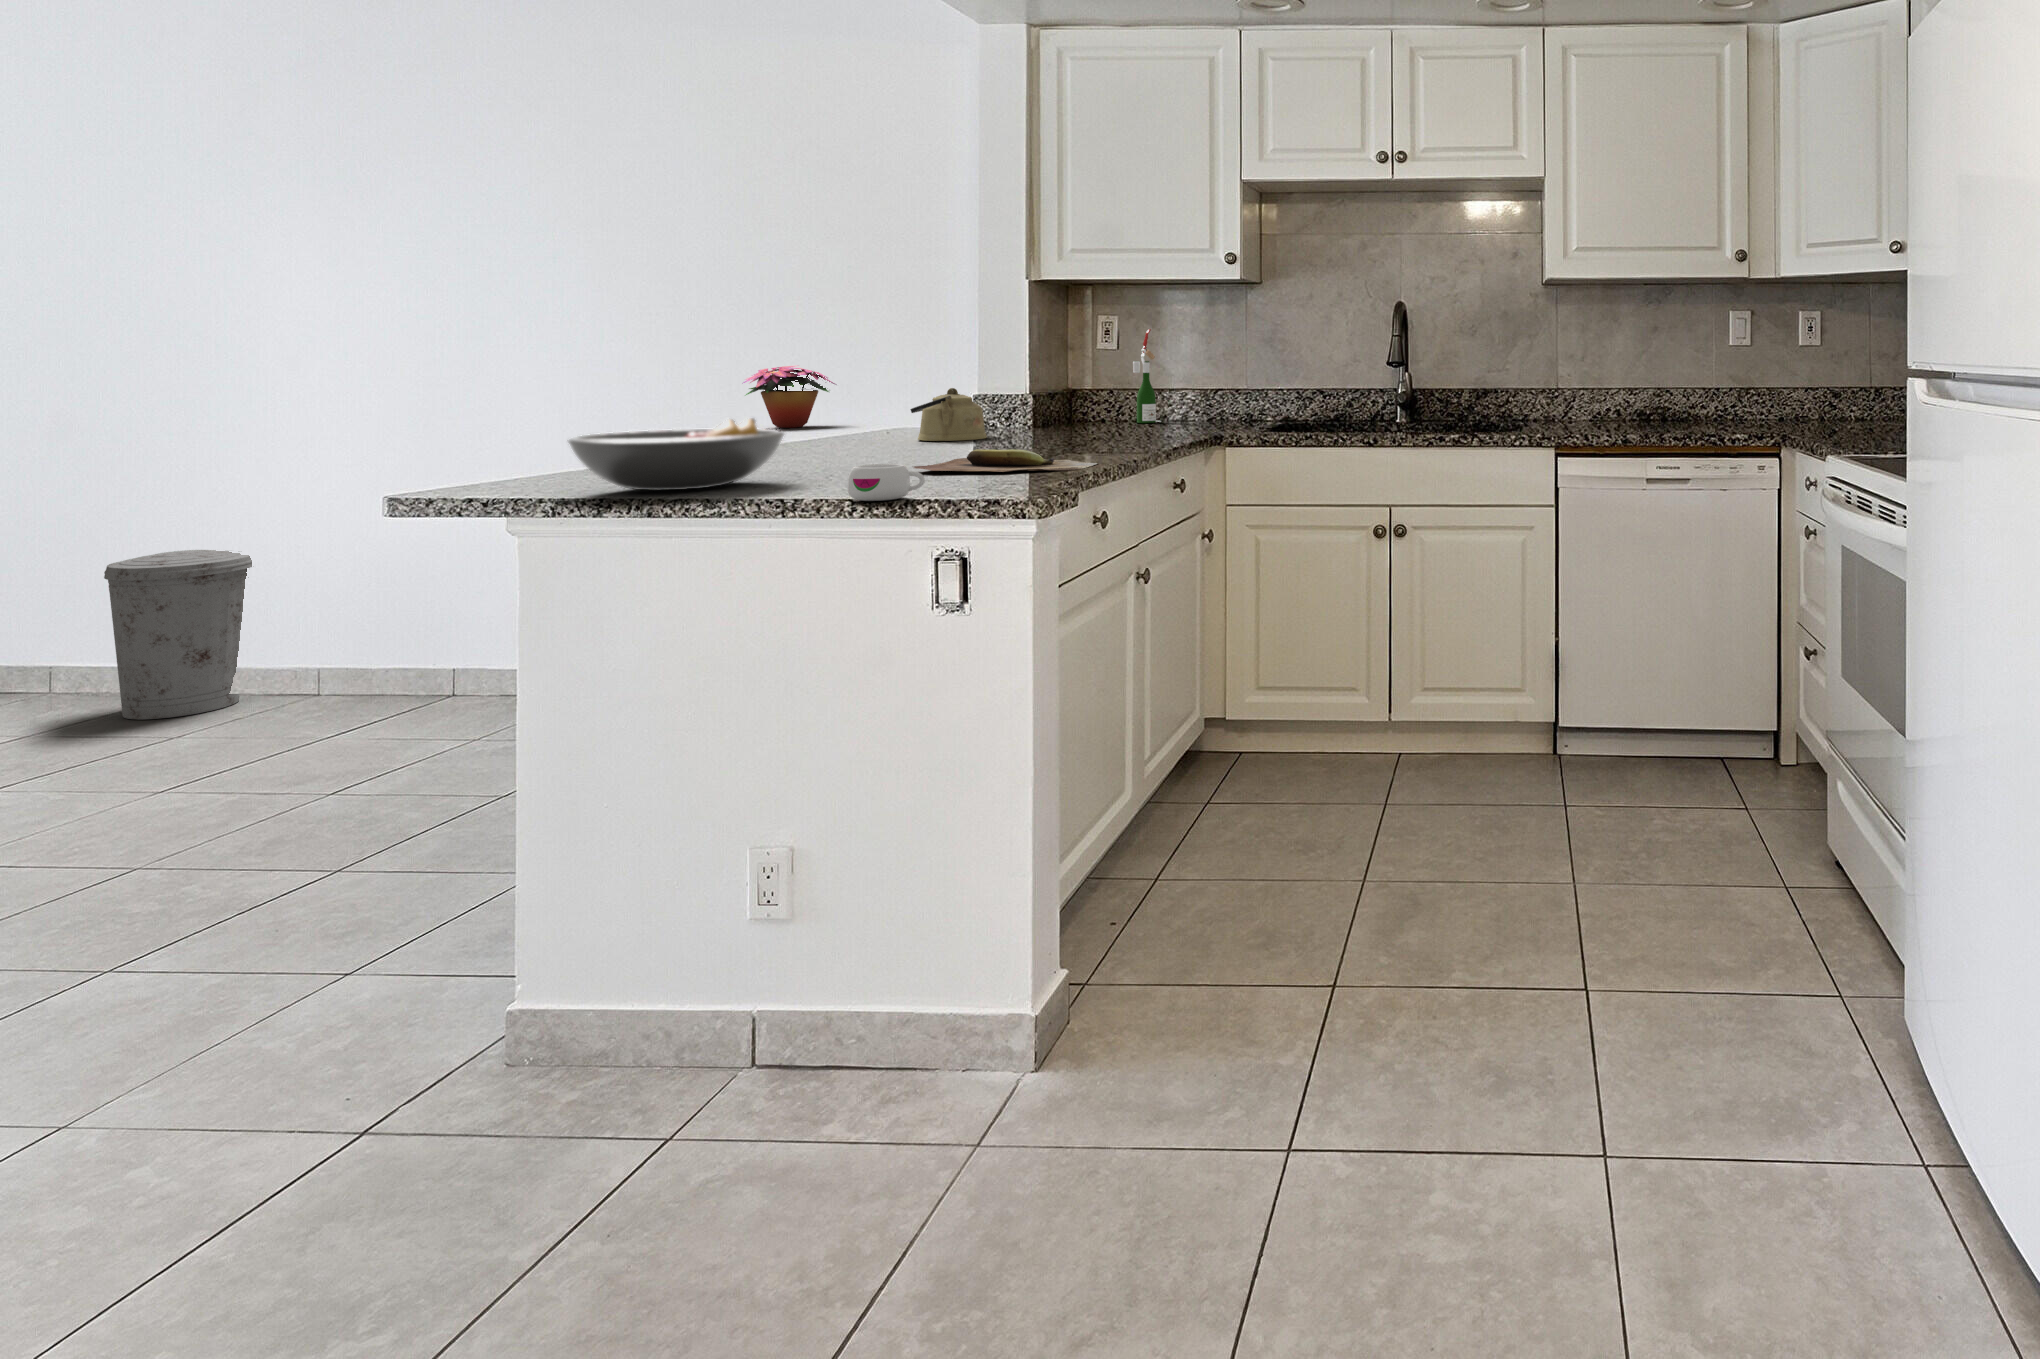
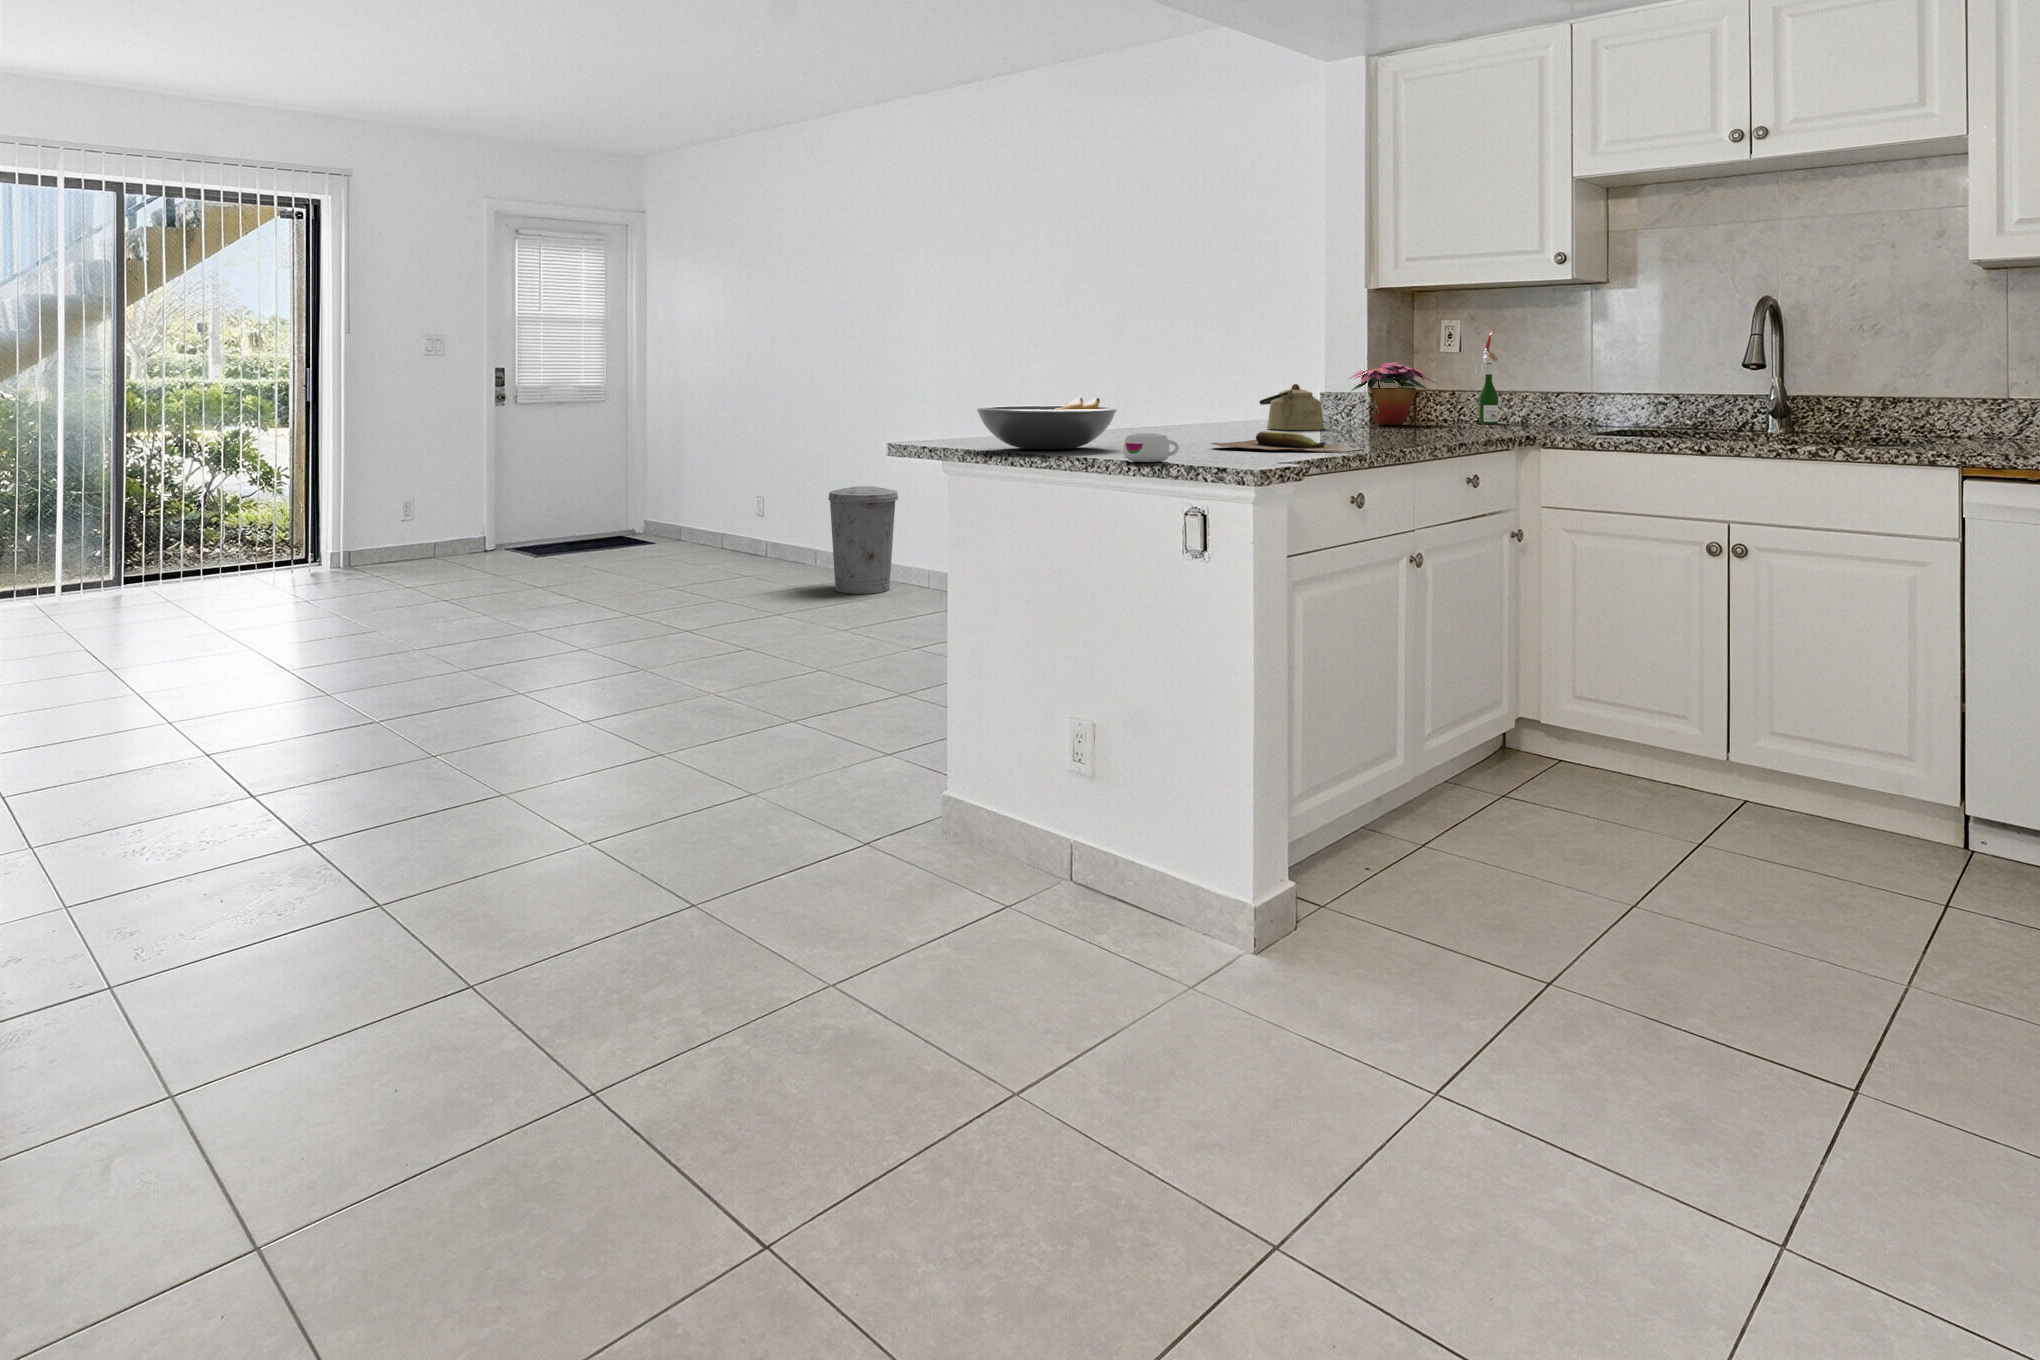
flower arrangement: present [743,365,836,428] -> present [1349,362,1435,425]

